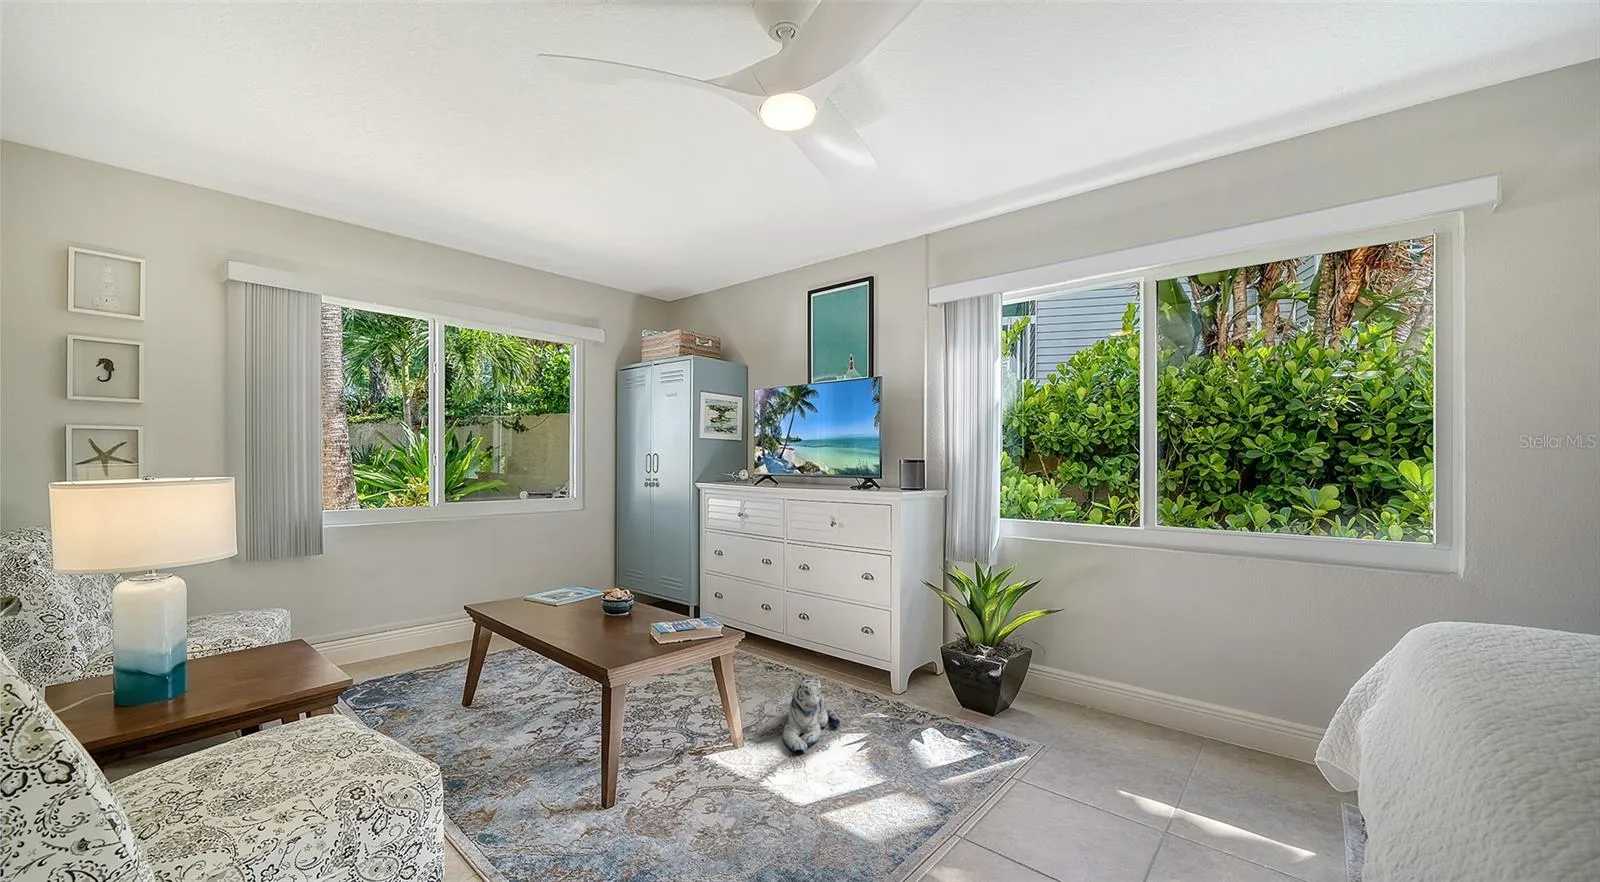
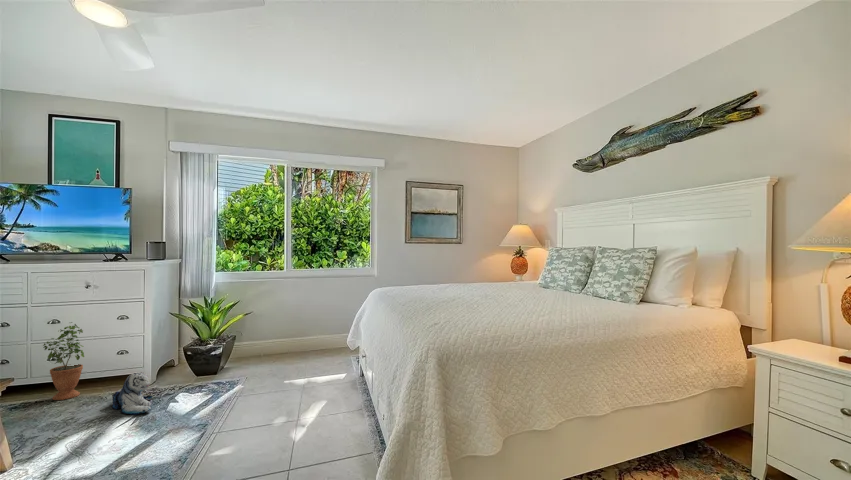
potted plant: none [767,573,812,680] -> present [43,322,84,400]

